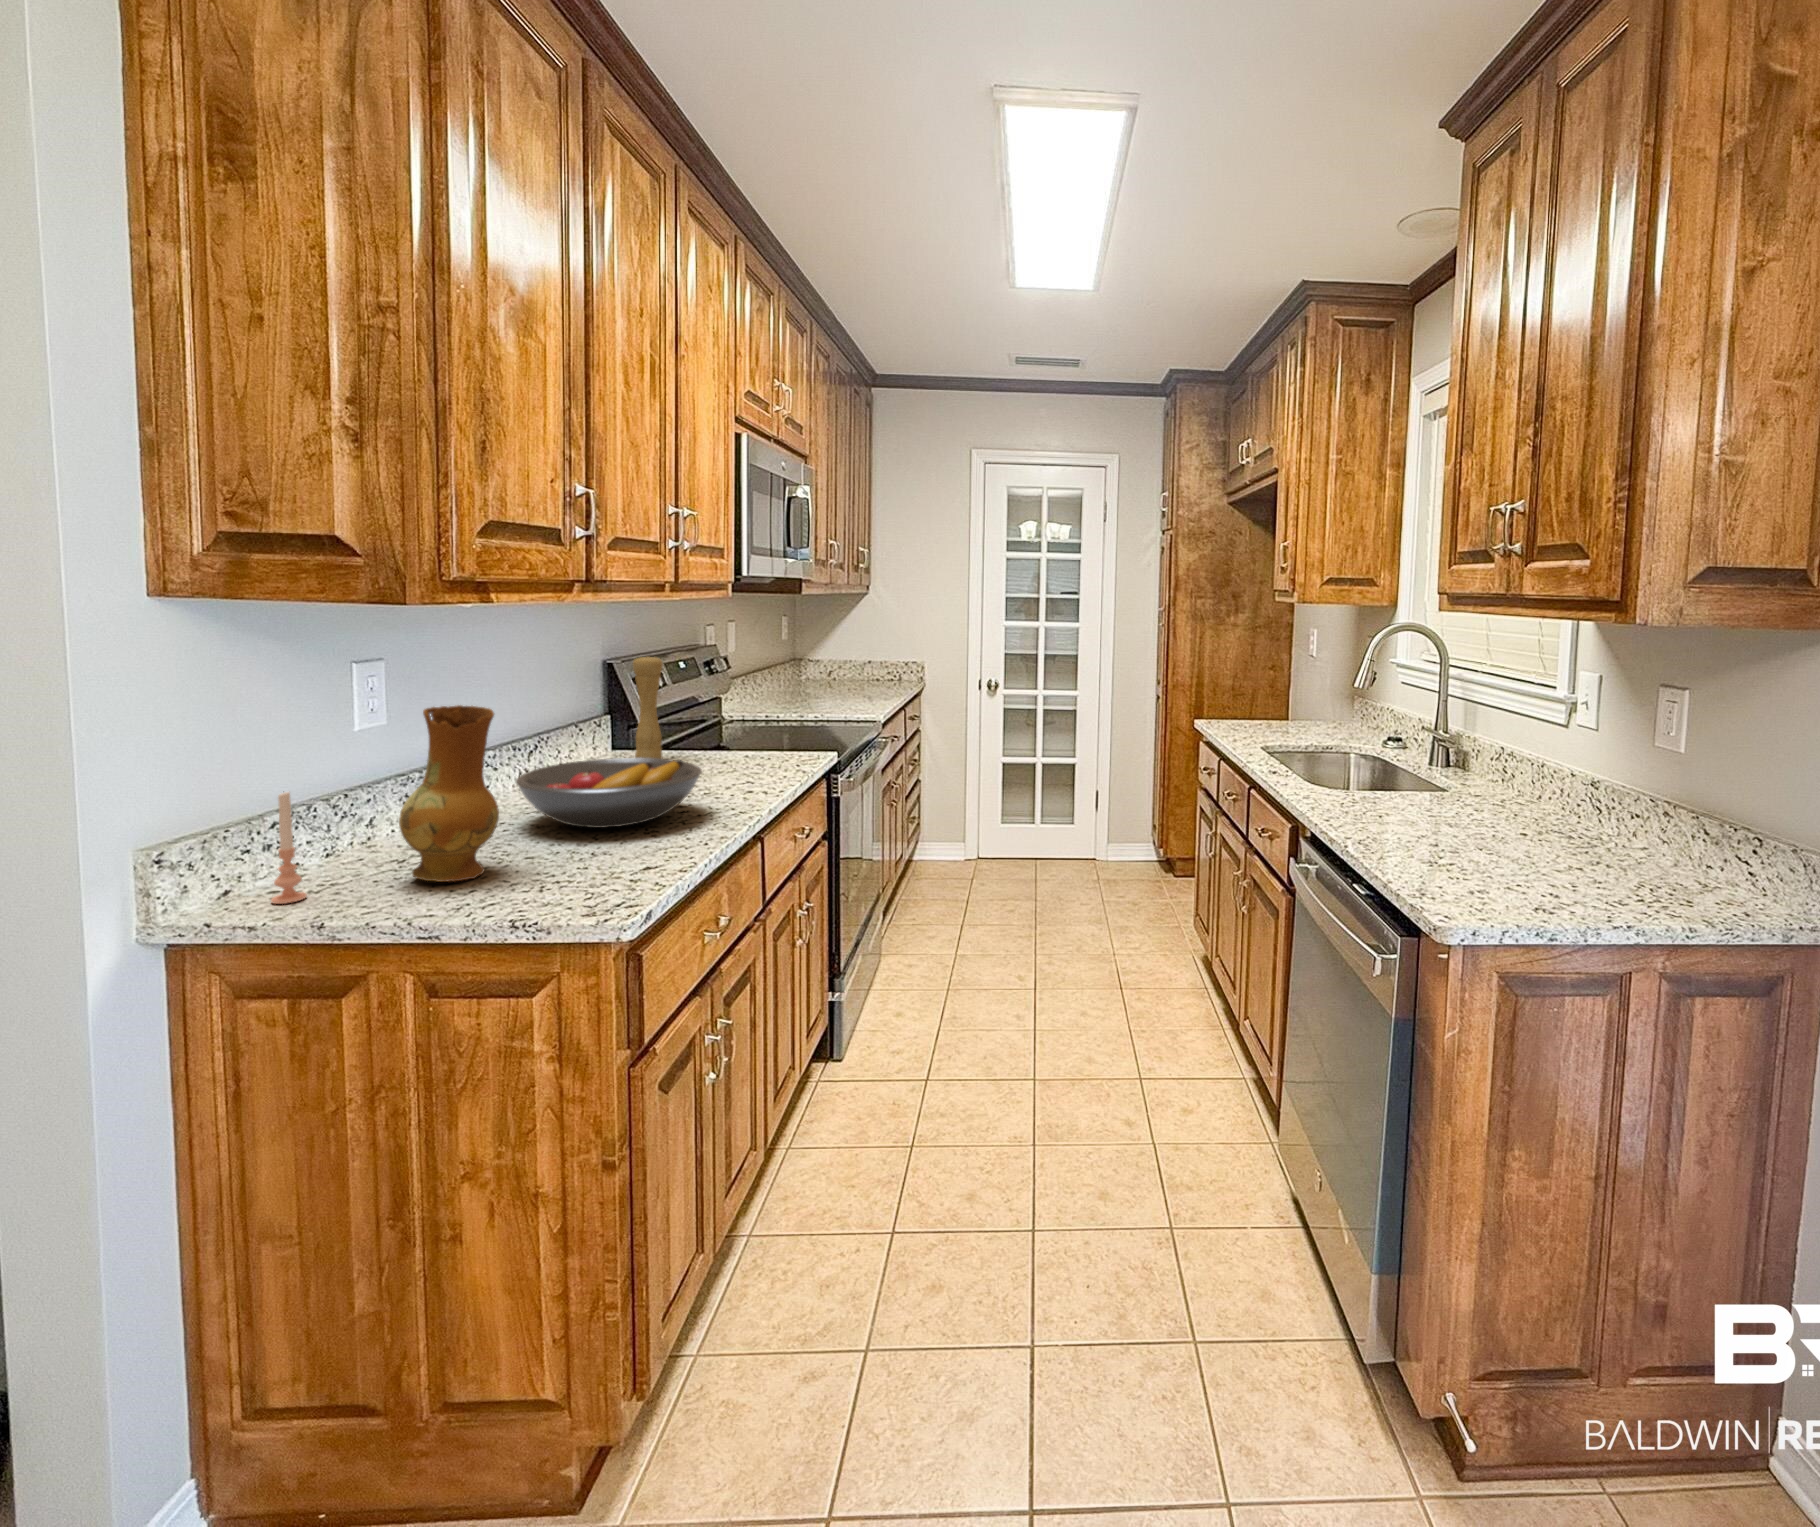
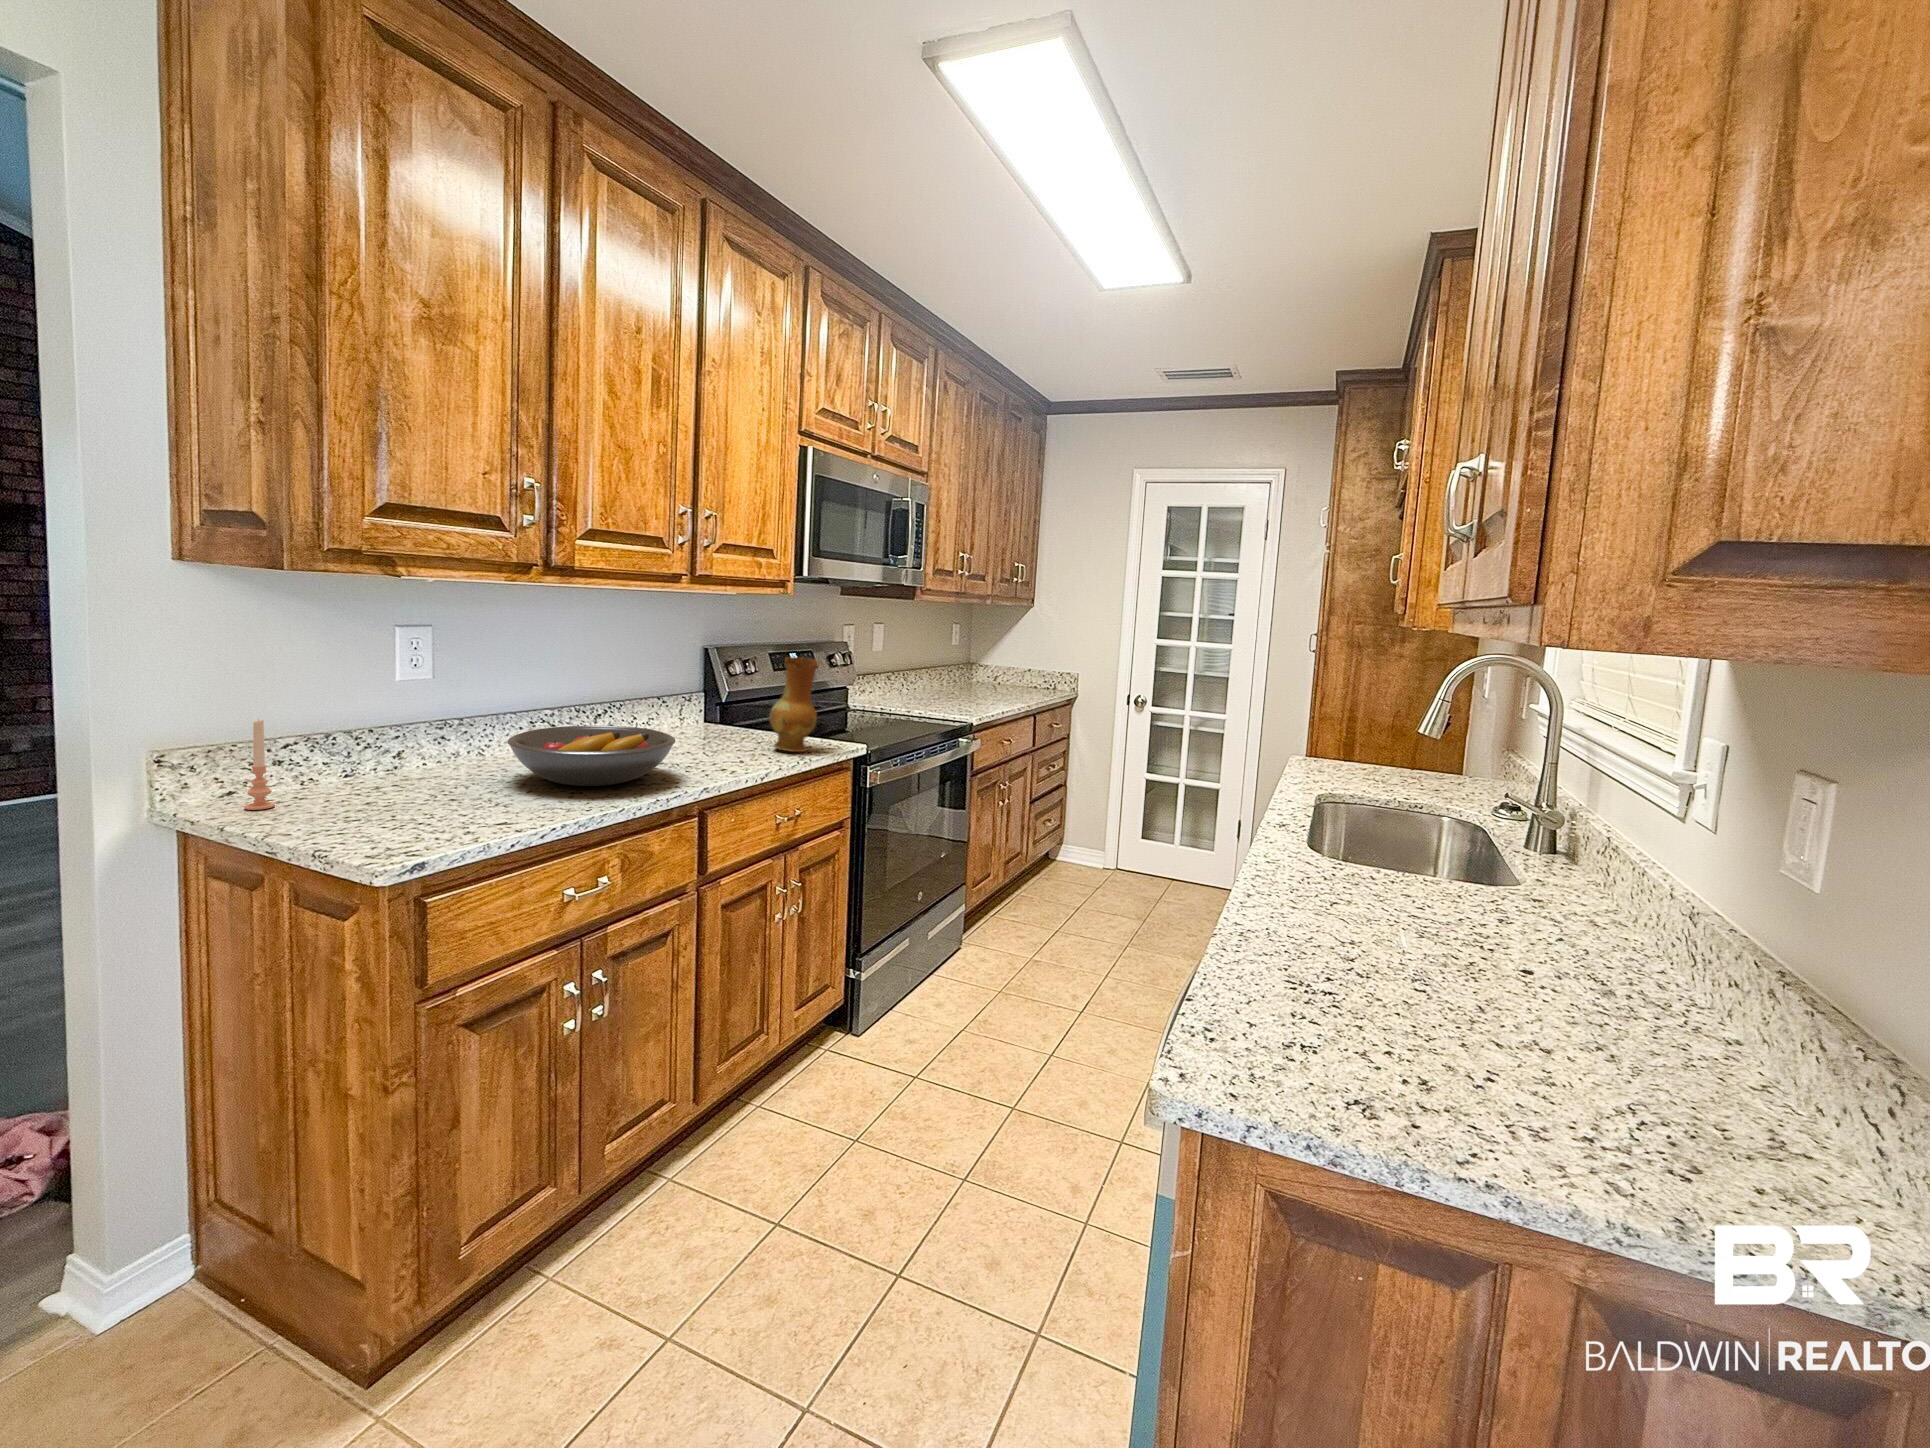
pepper mill: present [633,656,663,759] -> none [707,642,735,738]
ceramic jug: present [399,705,499,882] -> present [770,657,819,752]

